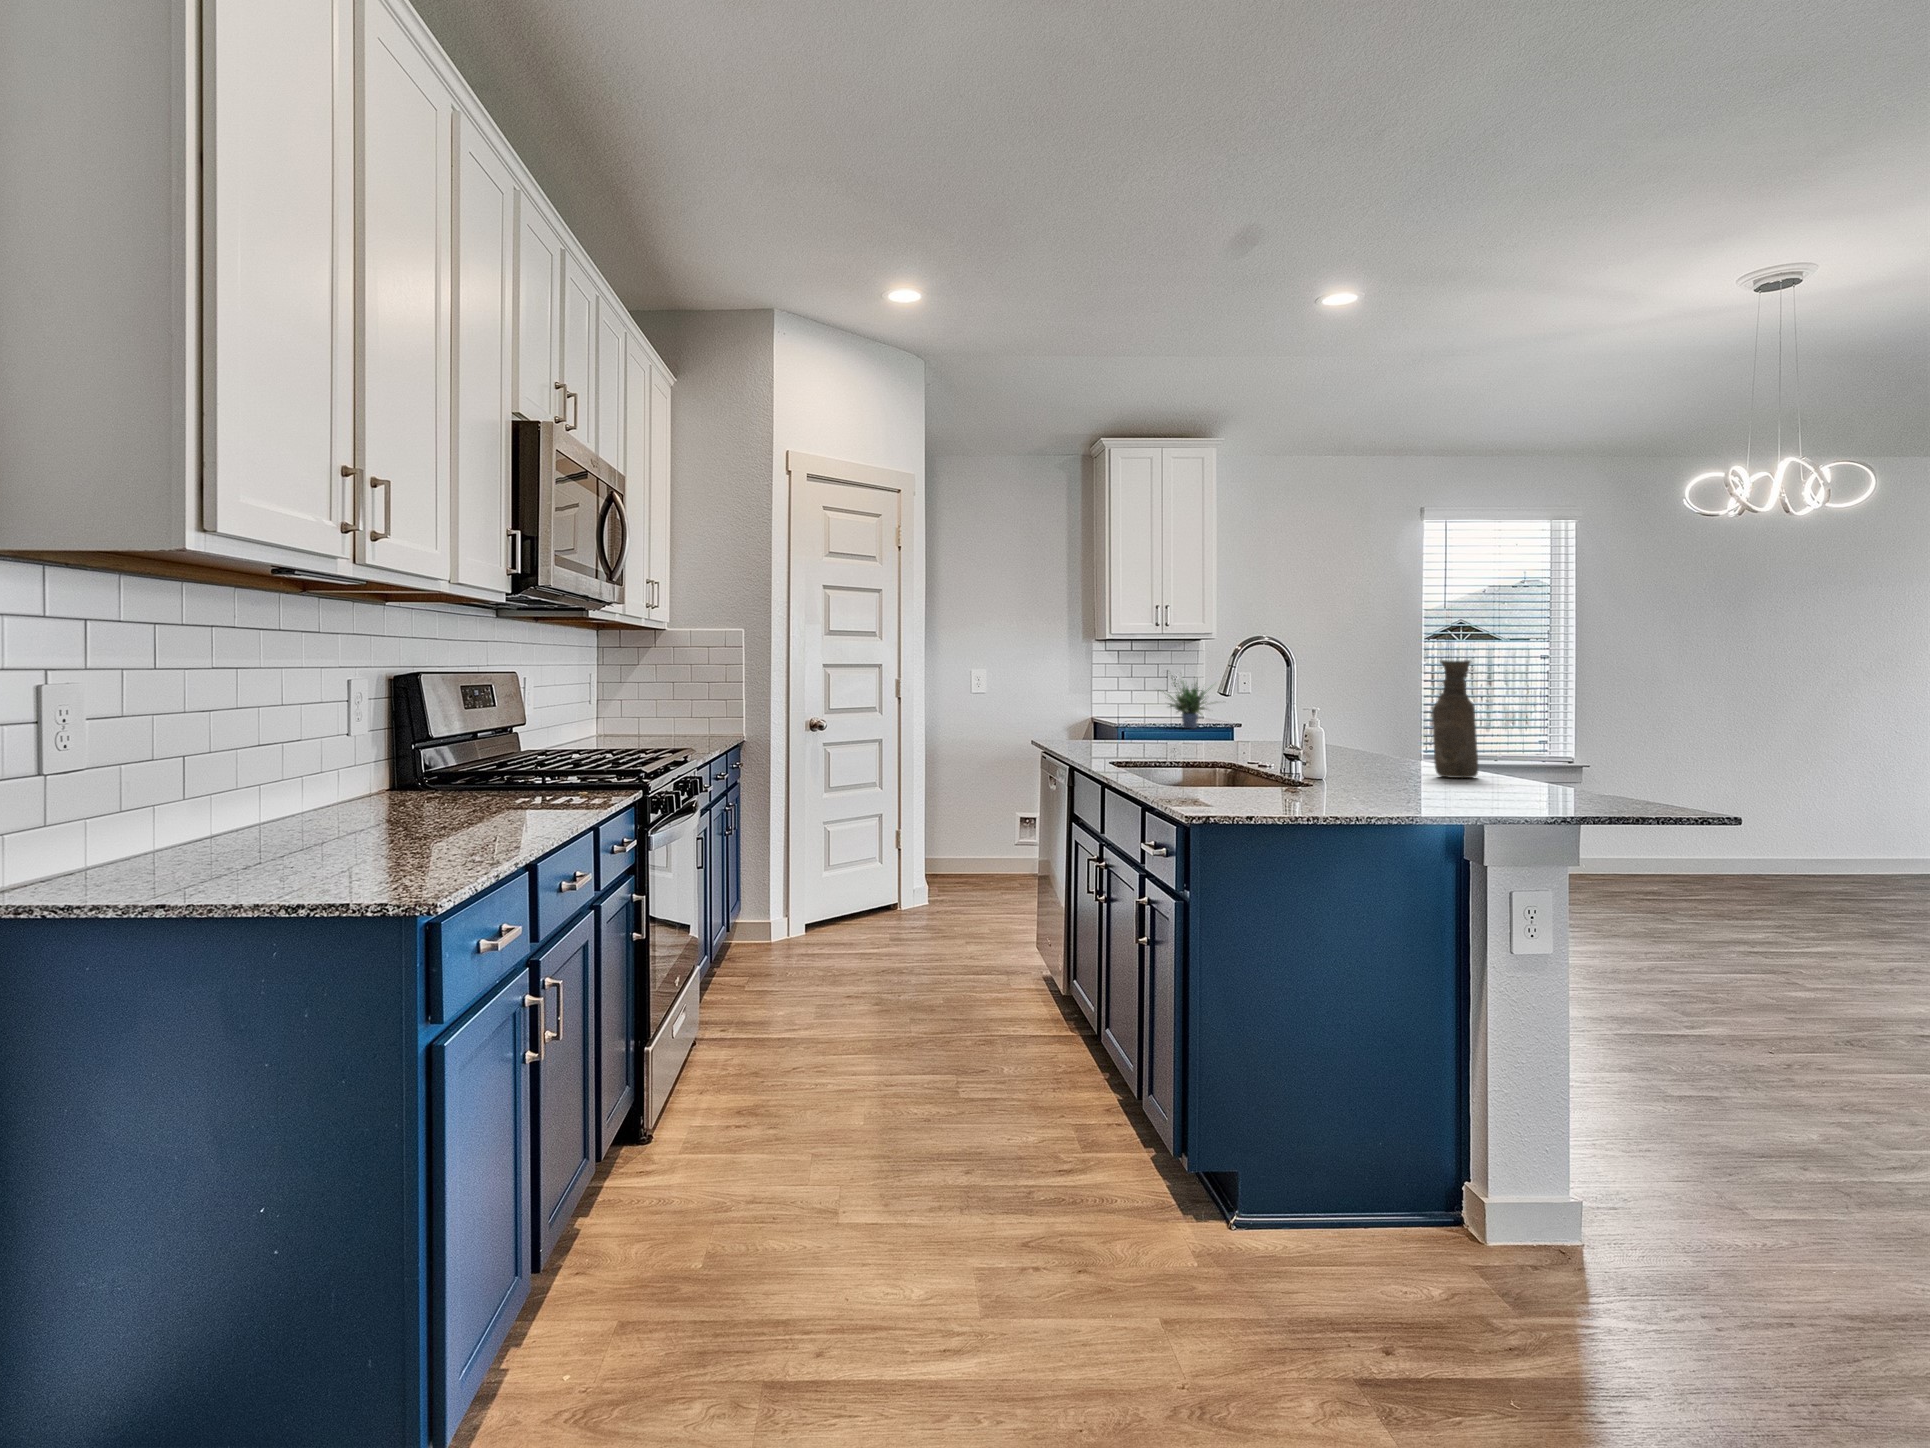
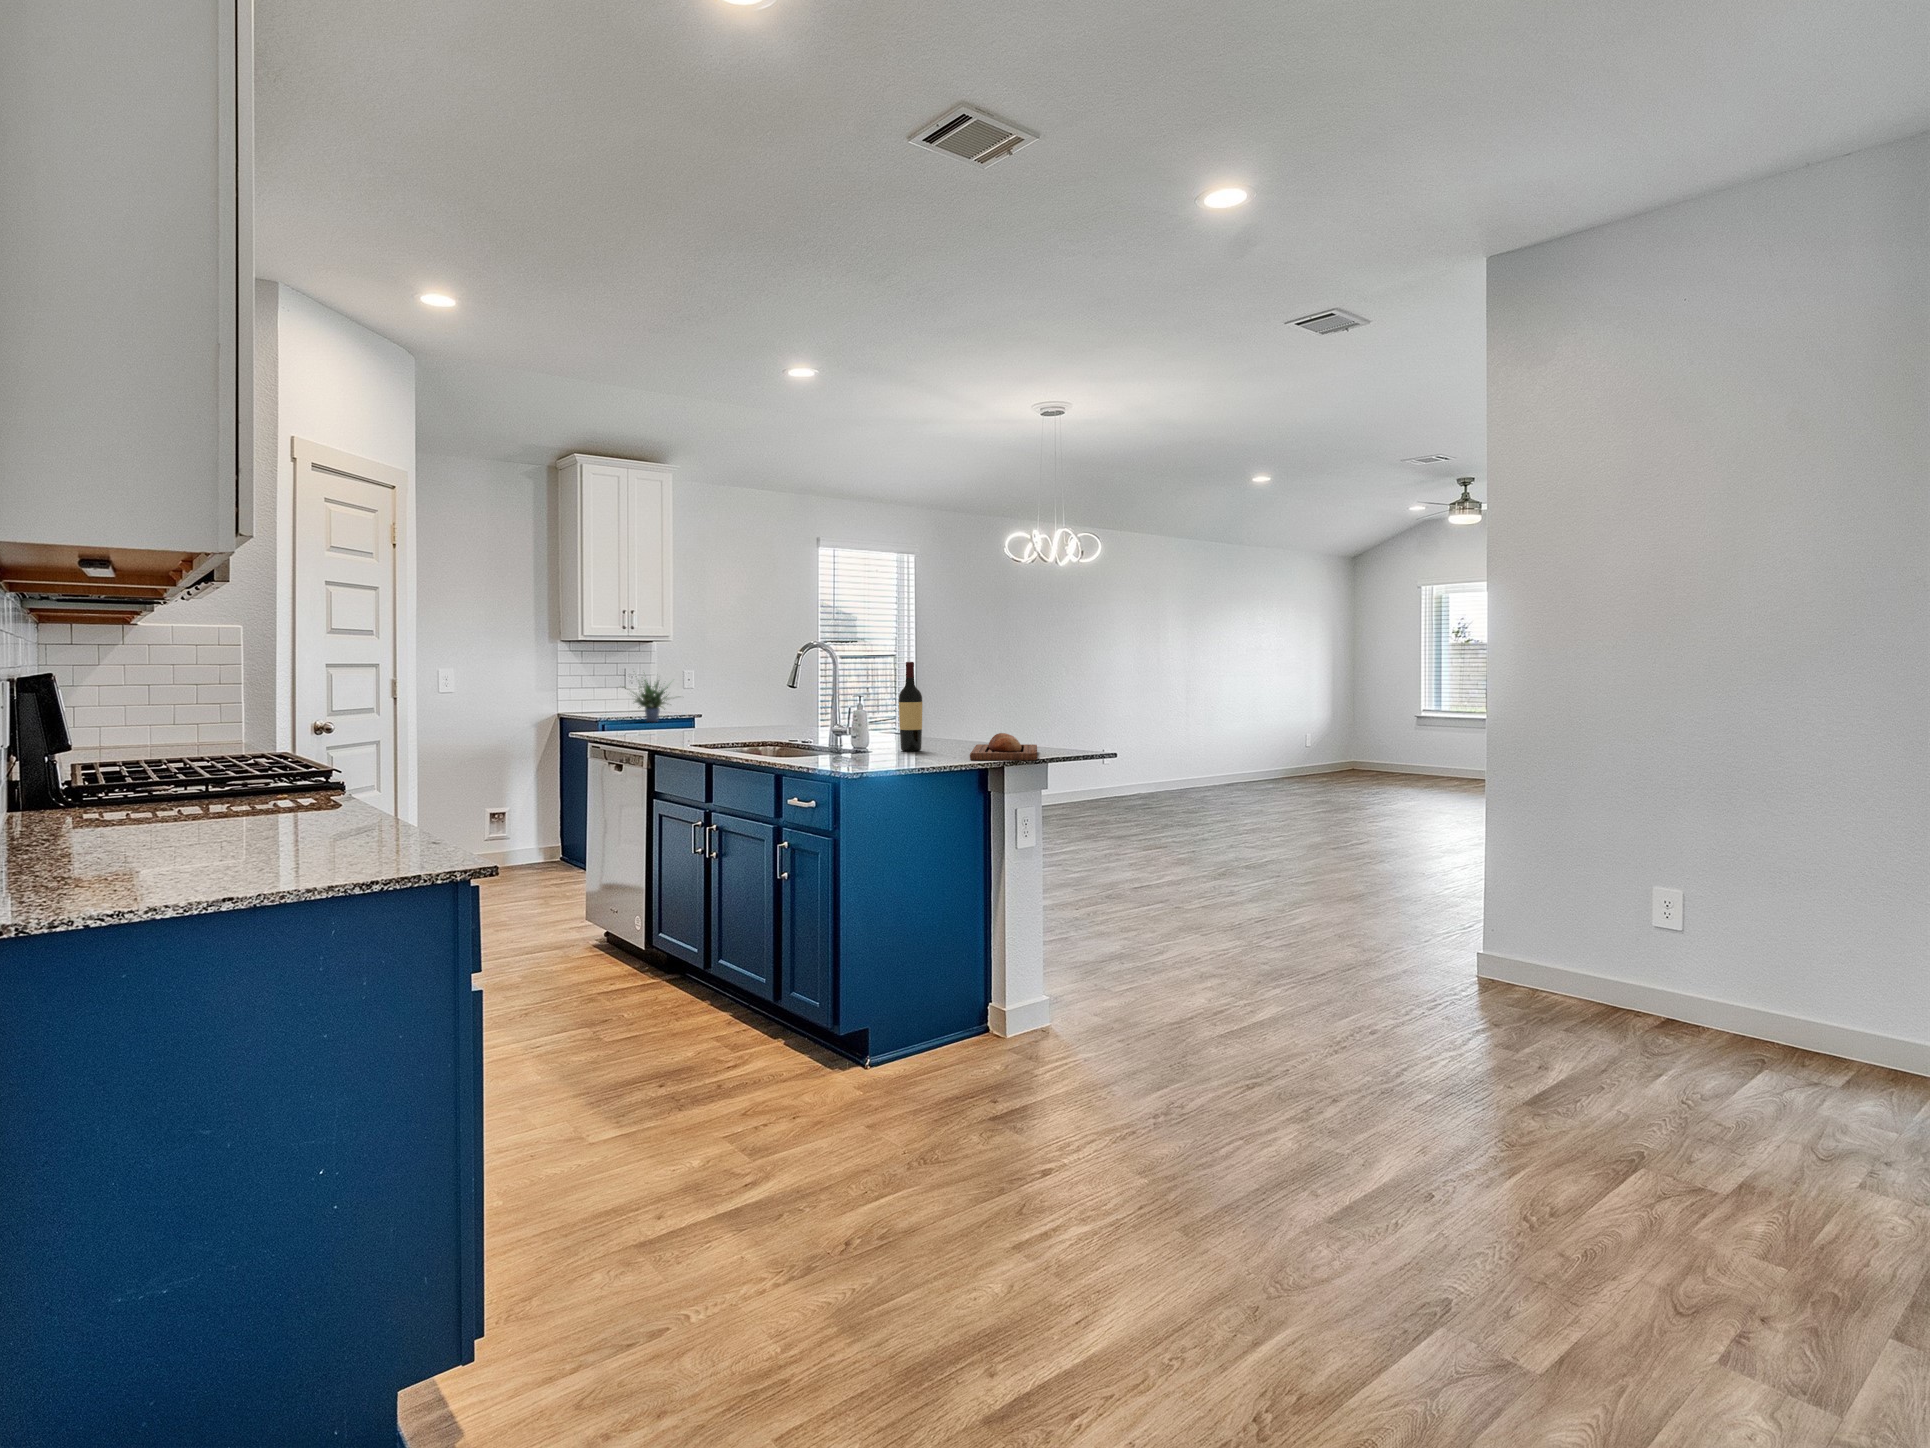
wine bottle: none [1356,660,1391,783] -> present [899,662,922,751]
vase: present [1432,660,1478,778] -> none [934,662,963,745]
bread loaf: none [1416,766,1567,812] -> present [970,733,1037,760]

